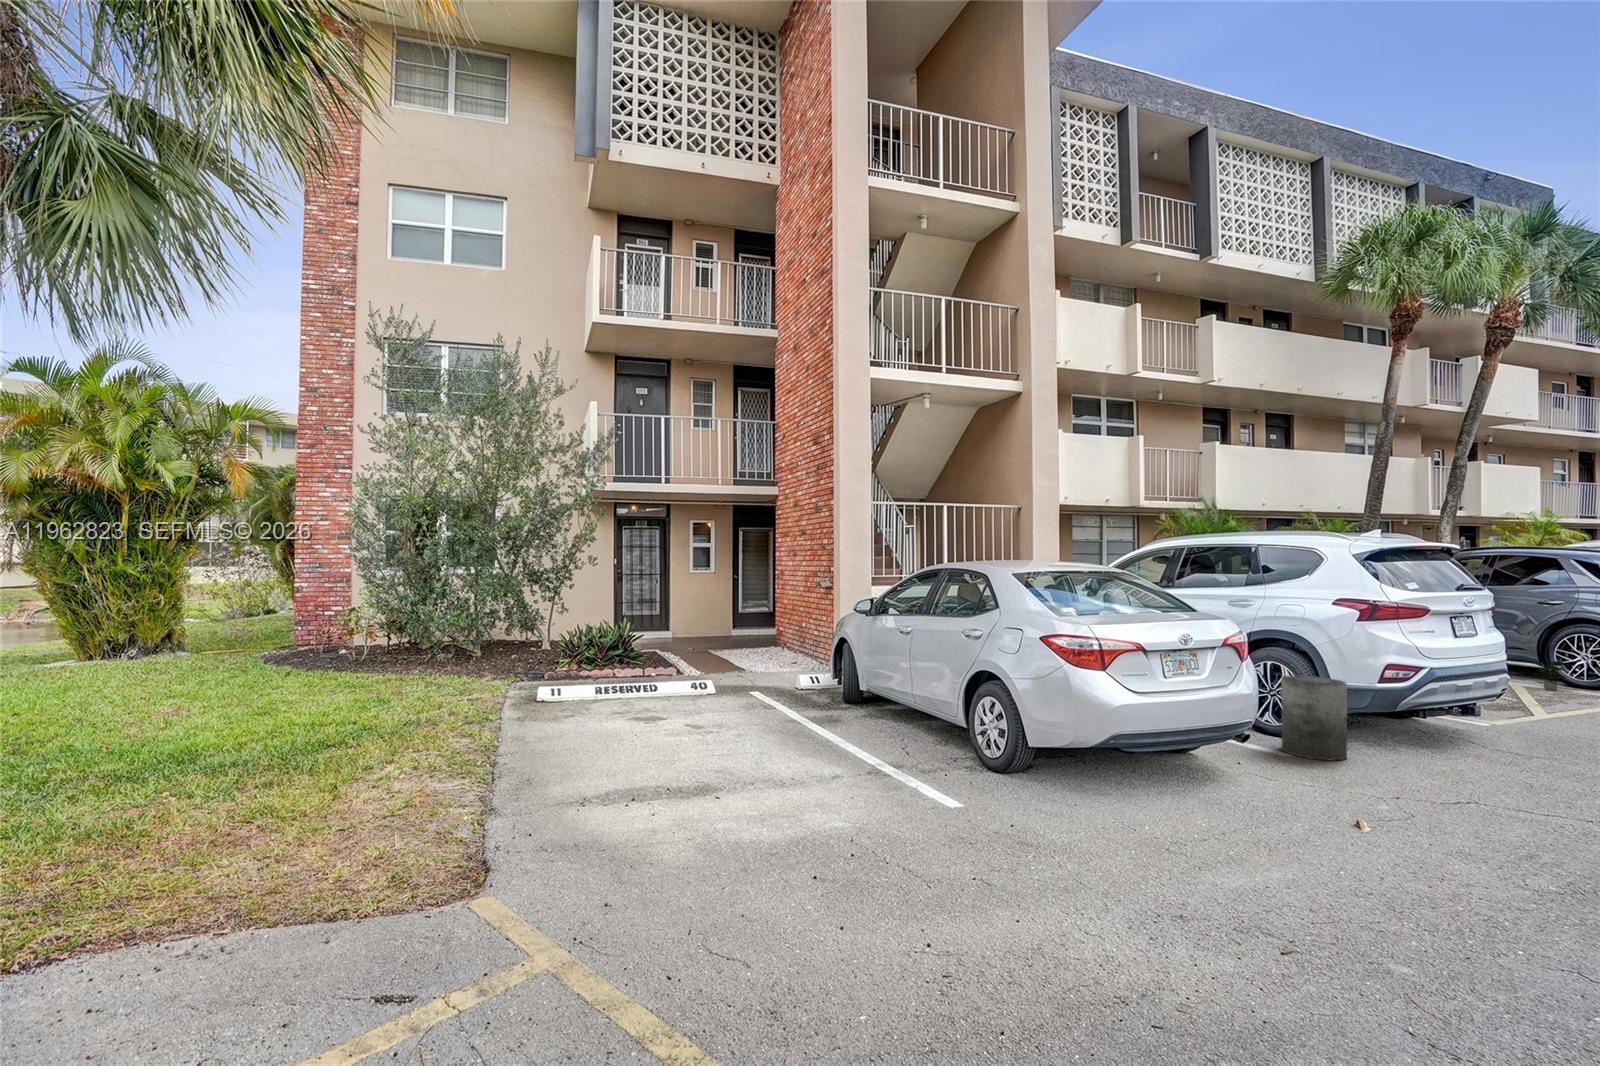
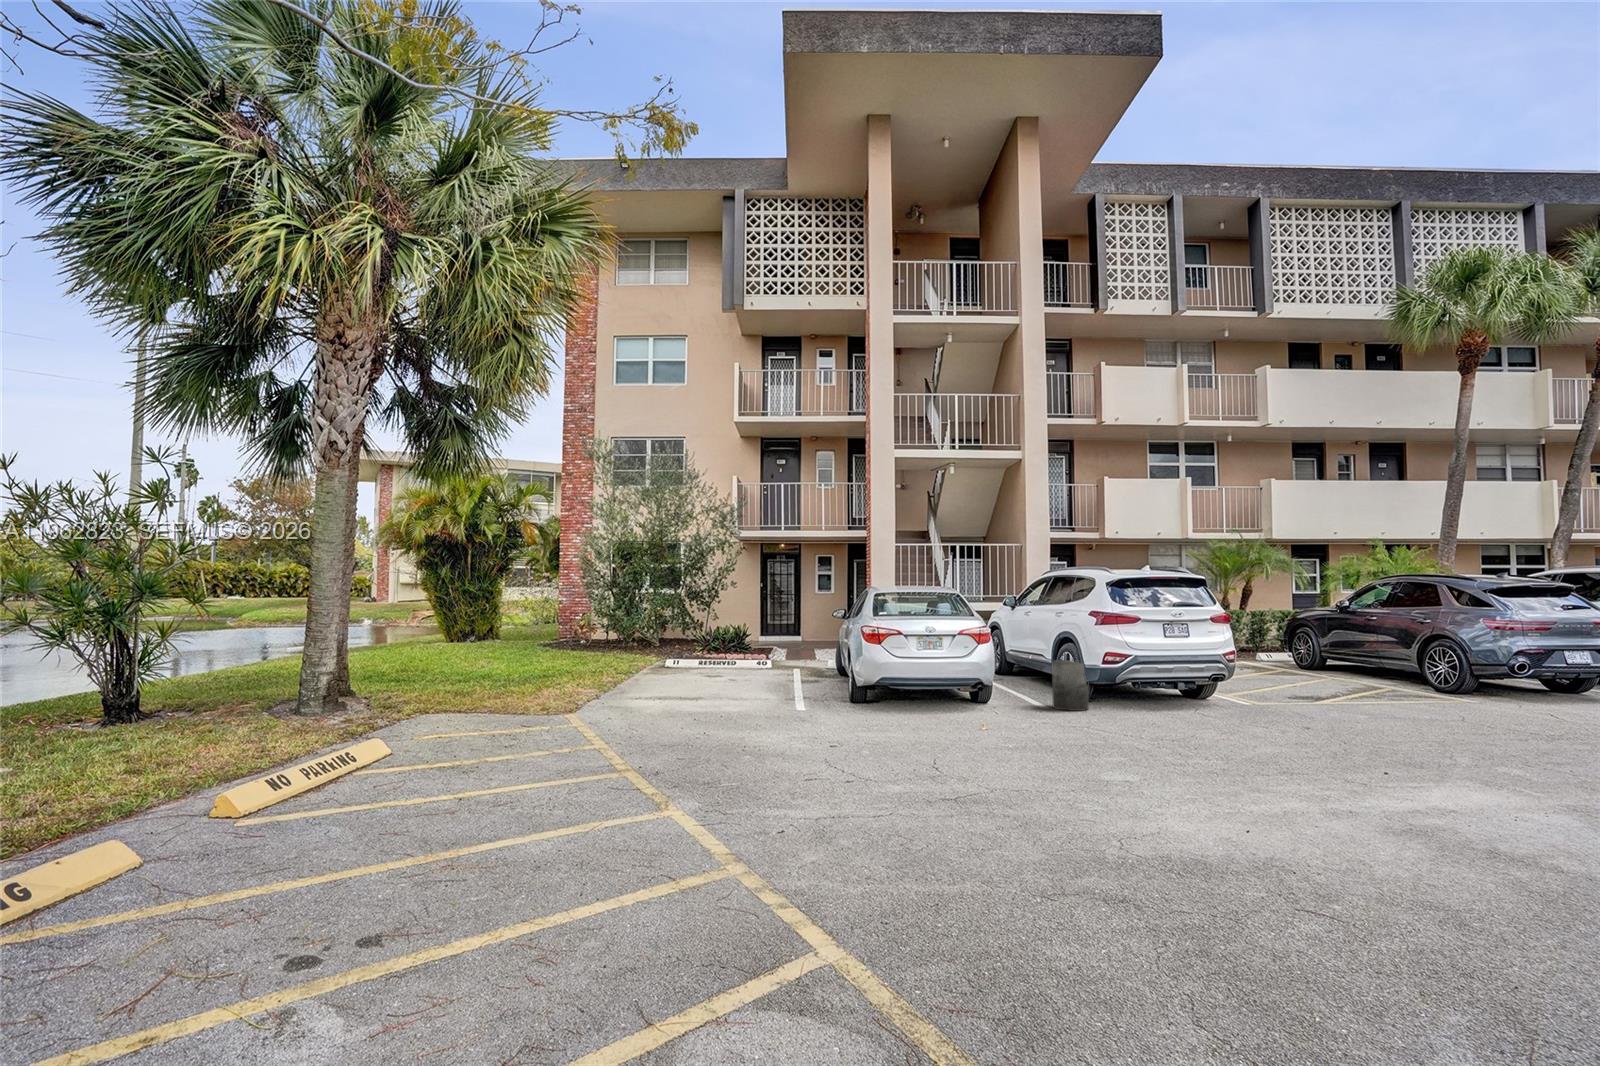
potted plant: present [1533,661,1566,690] -> none [1433,675,1459,699]

